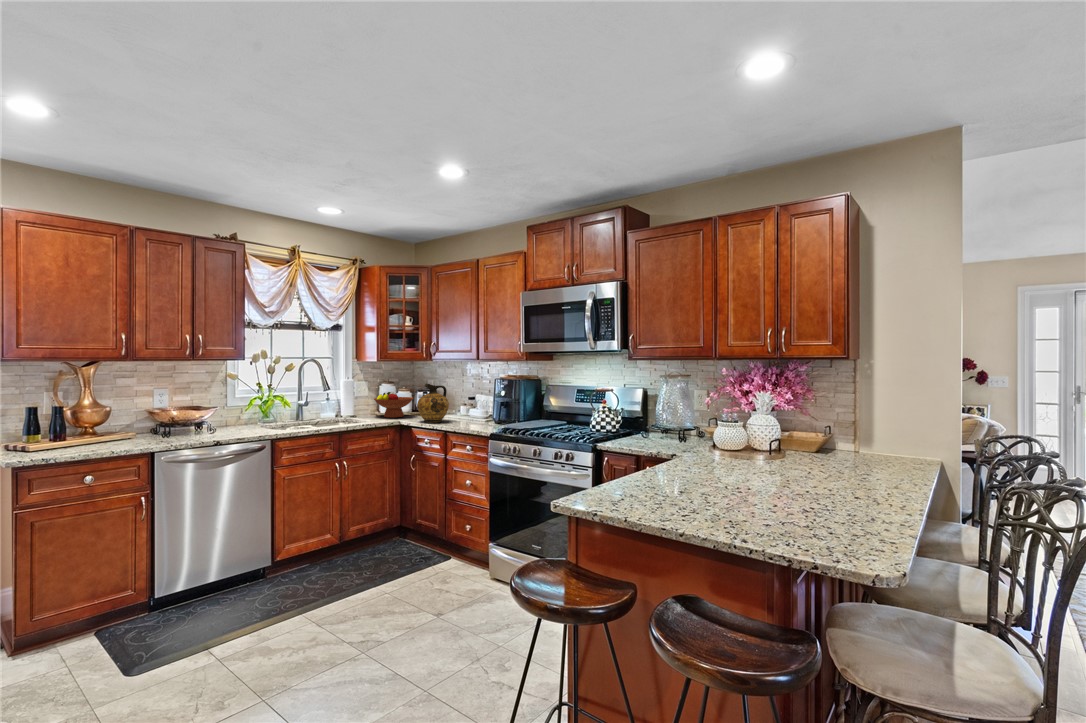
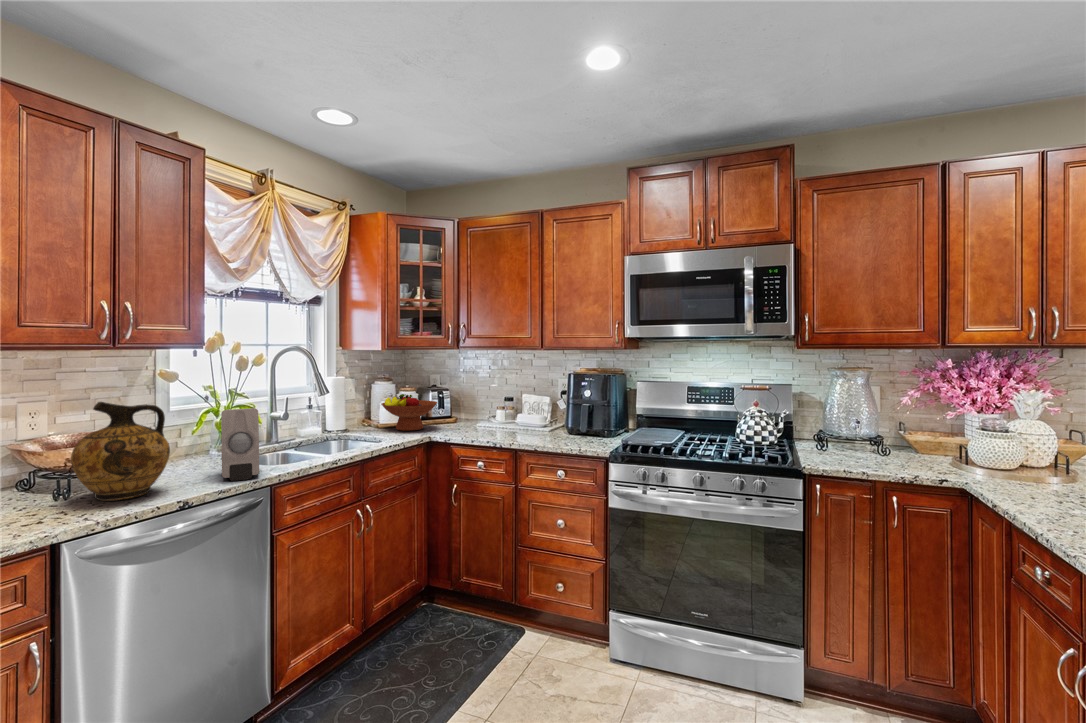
ceramic jug: present [417,384,449,423] -> present [71,402,170,501]
soap dispenser: none [244,395,270,435] -> present [221,408,259,481]

